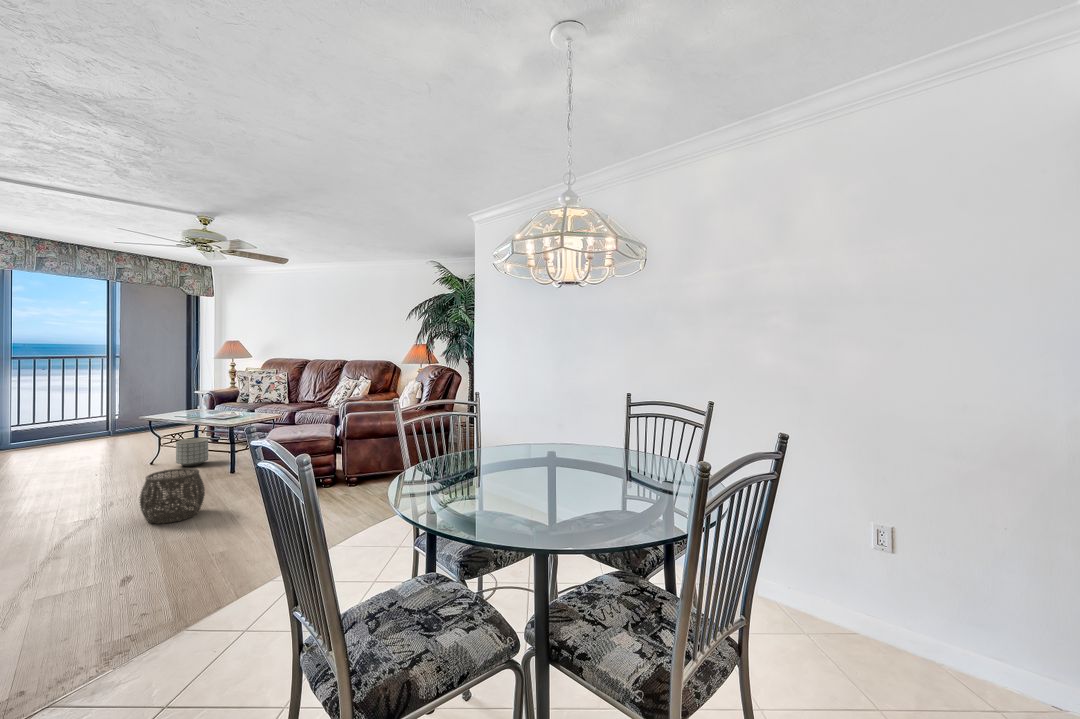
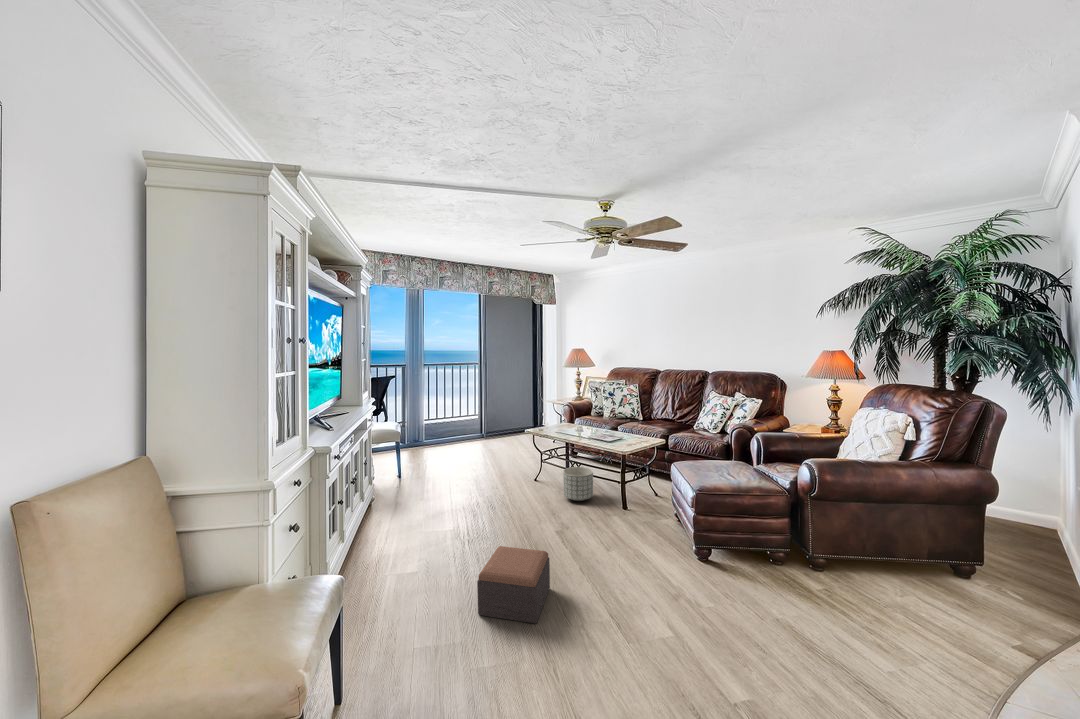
woven basket: present [139,468,205,524] -> none [593,555,671,655]
footstool: none [31,480,117,529] -> present [477,546,550,623]

